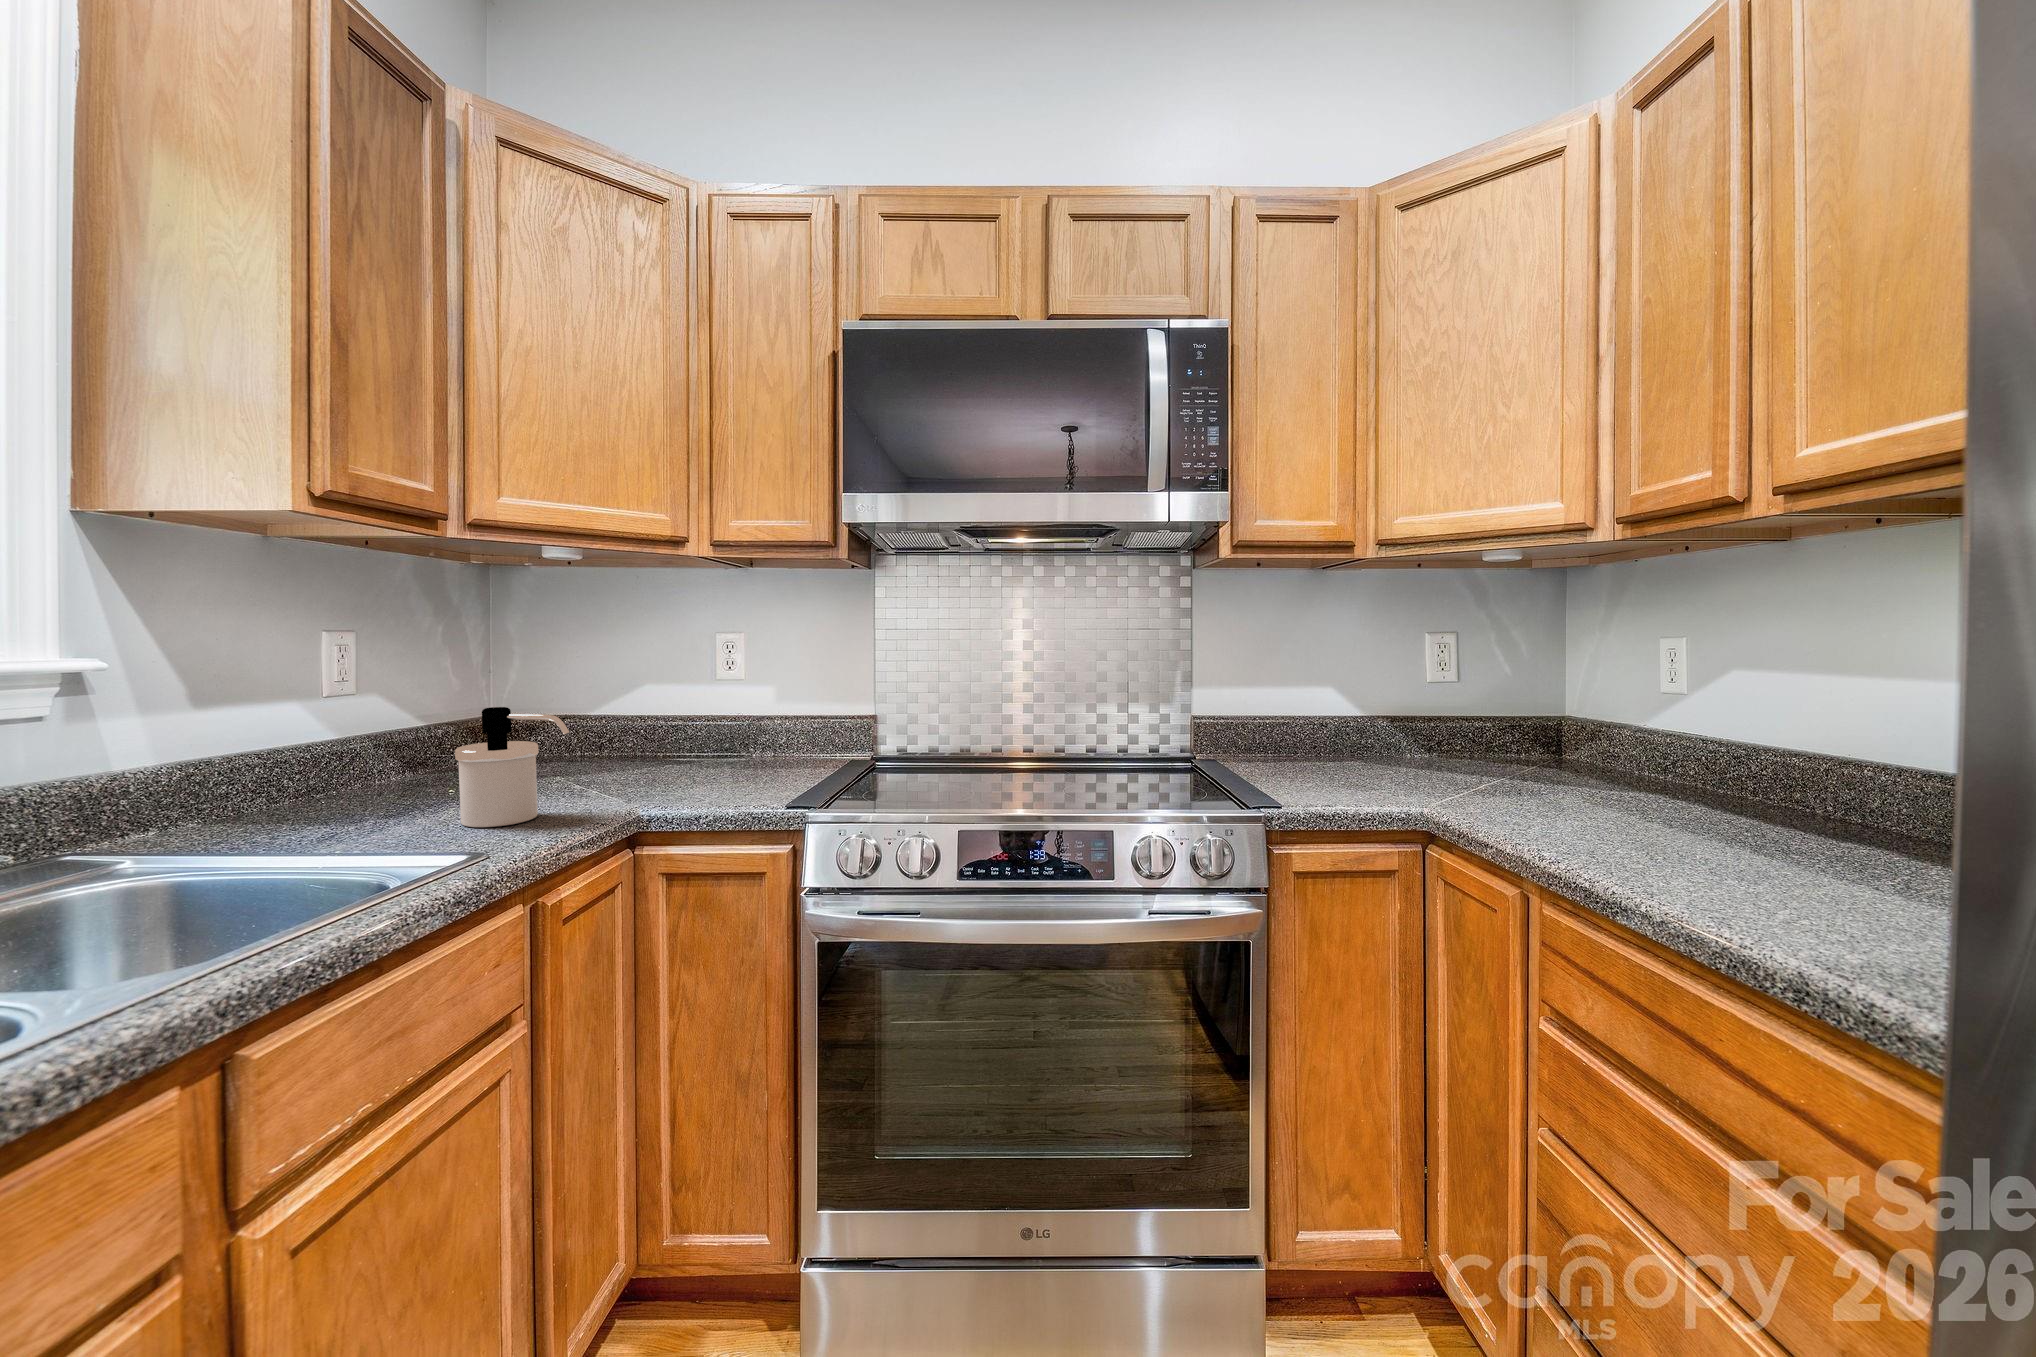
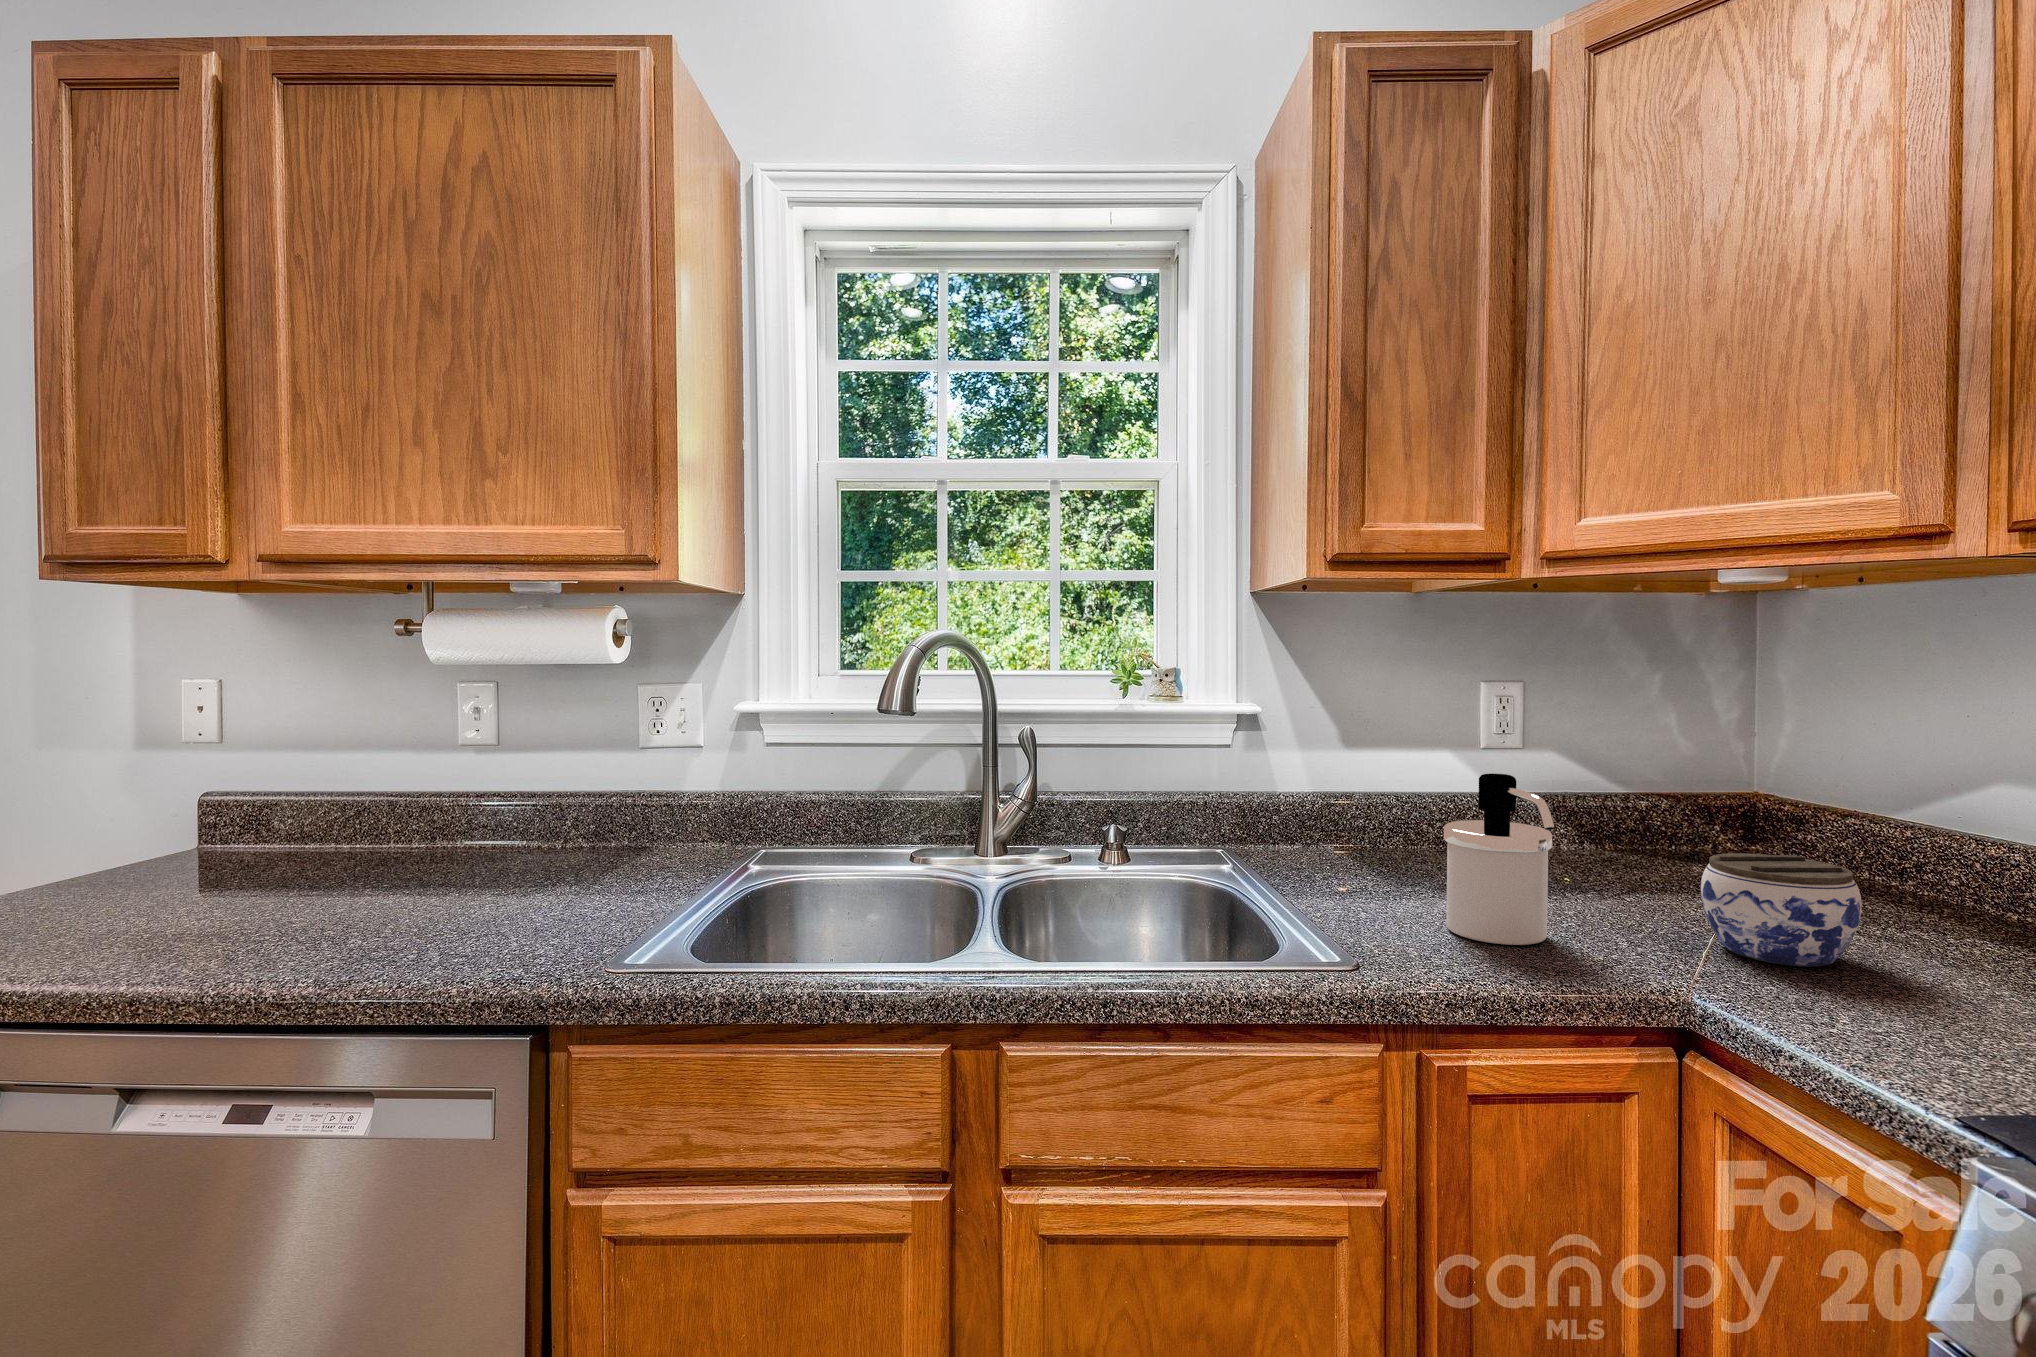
jar: none [591,734,669,793] -> present [1701,853,1862,967]

